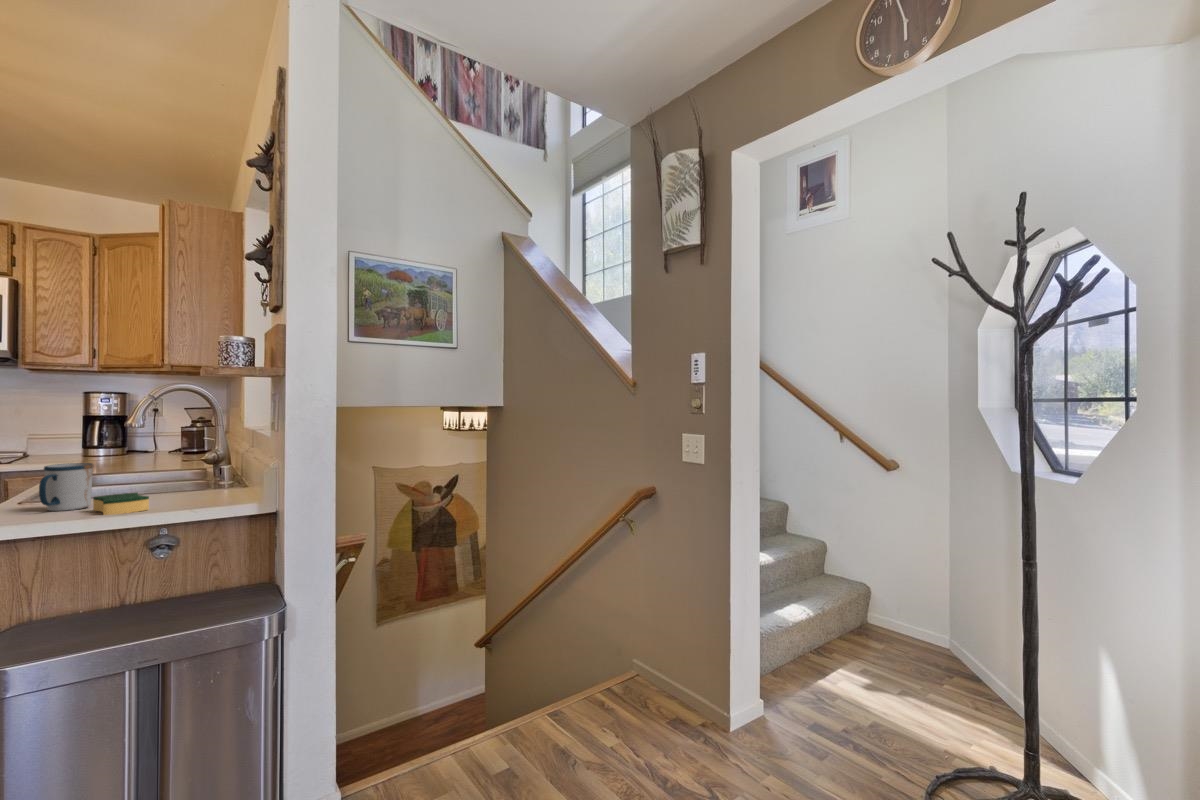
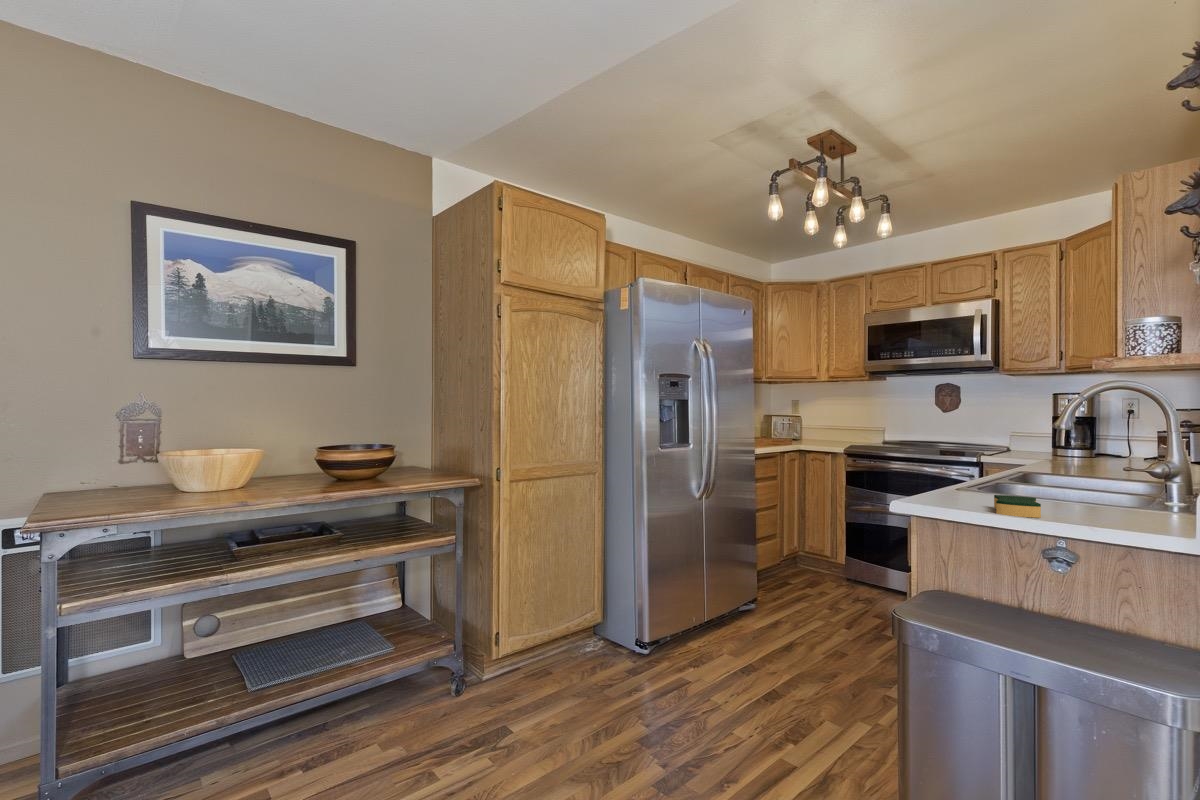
mug: present [39,463,93,511] -> none [955,461,1001,504]

